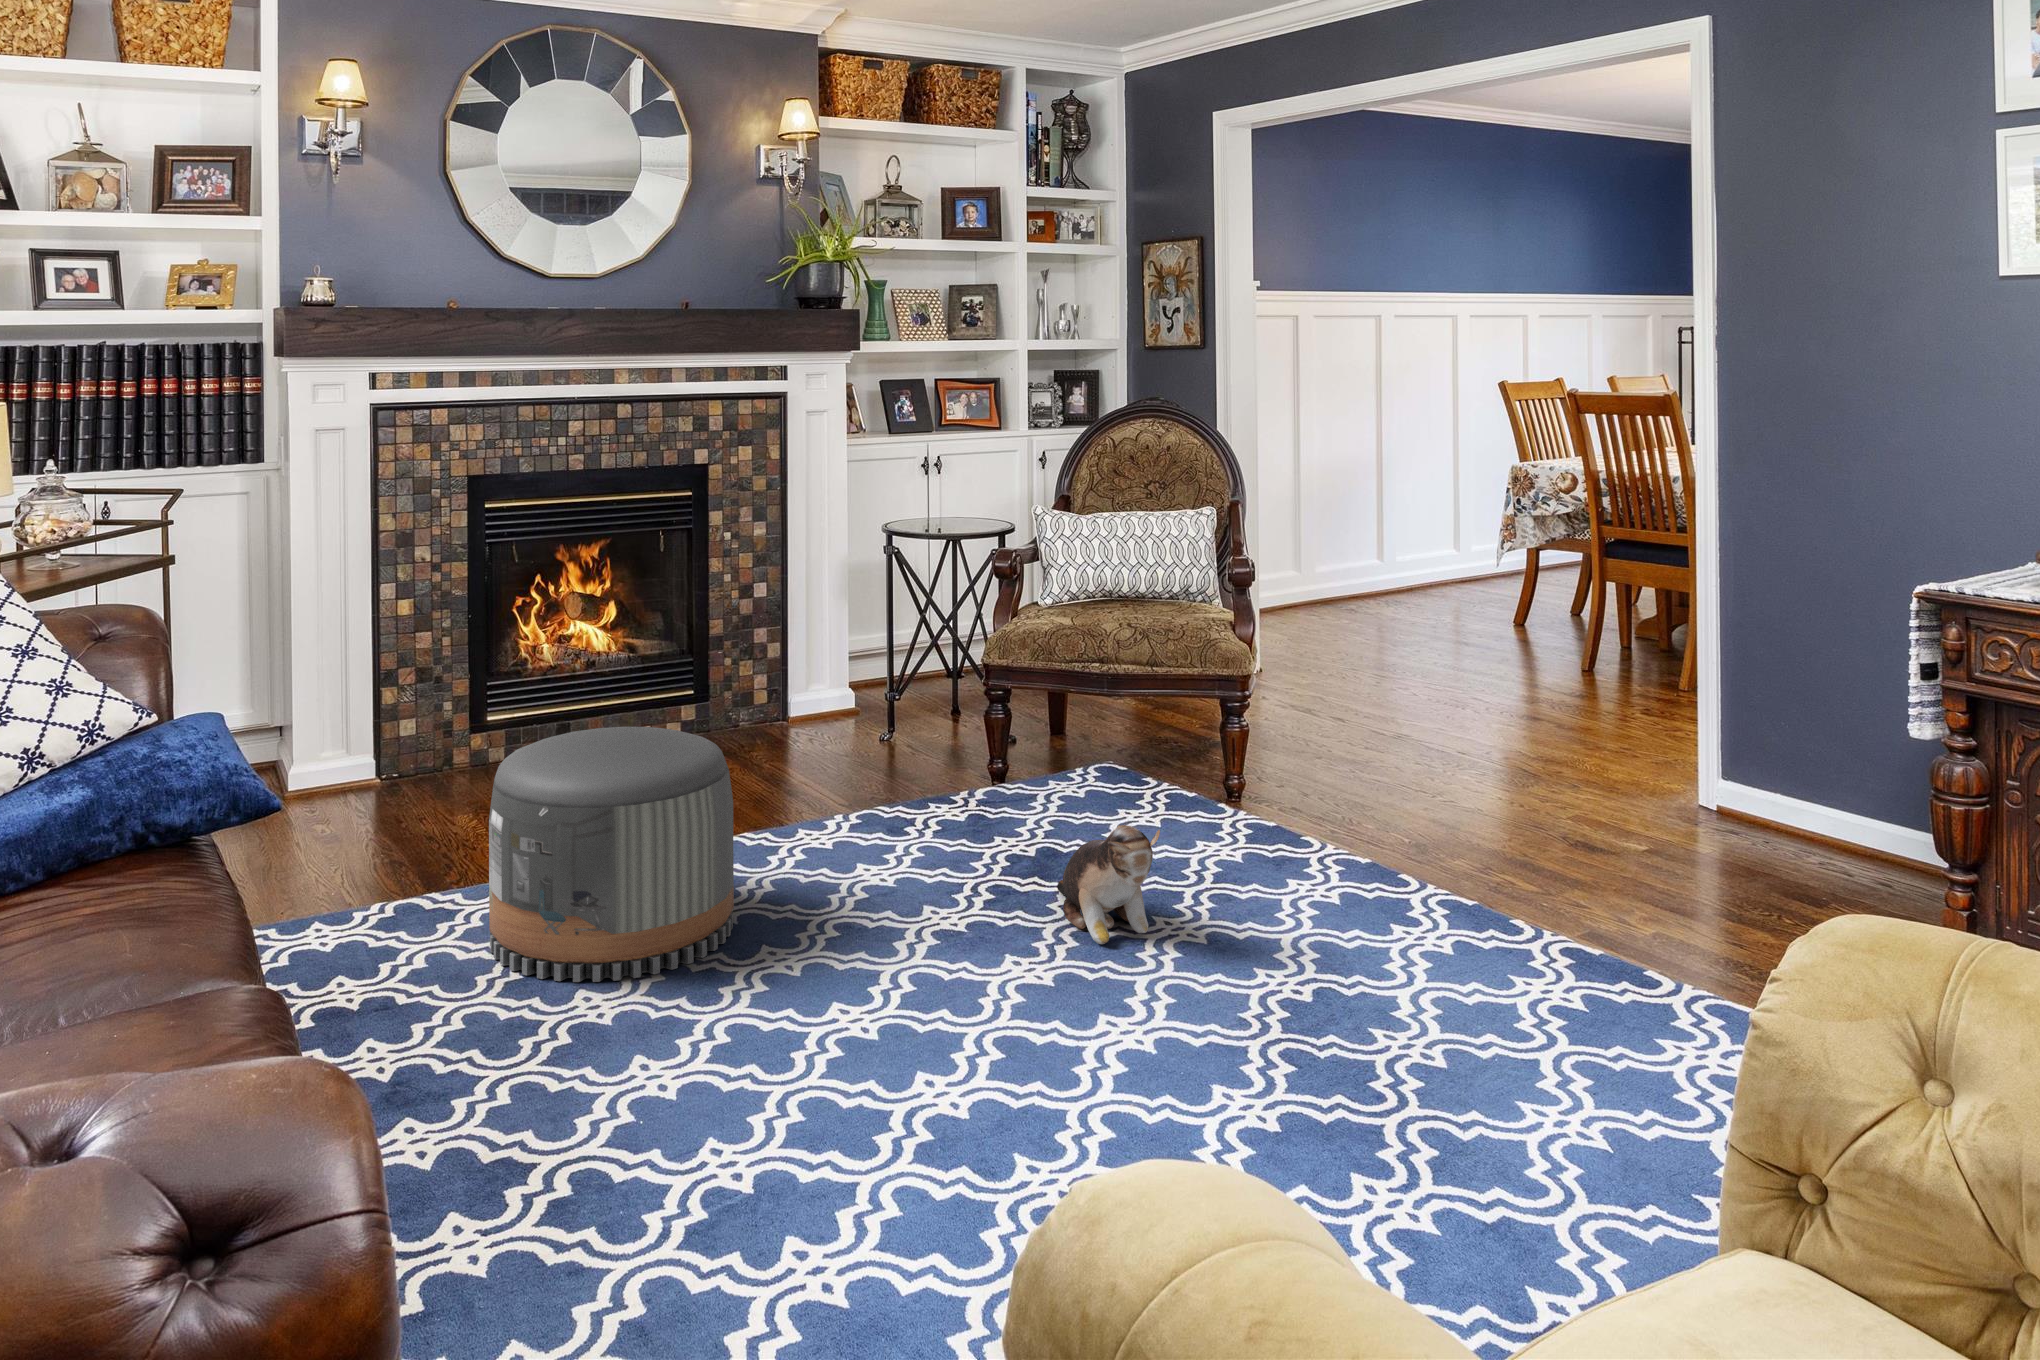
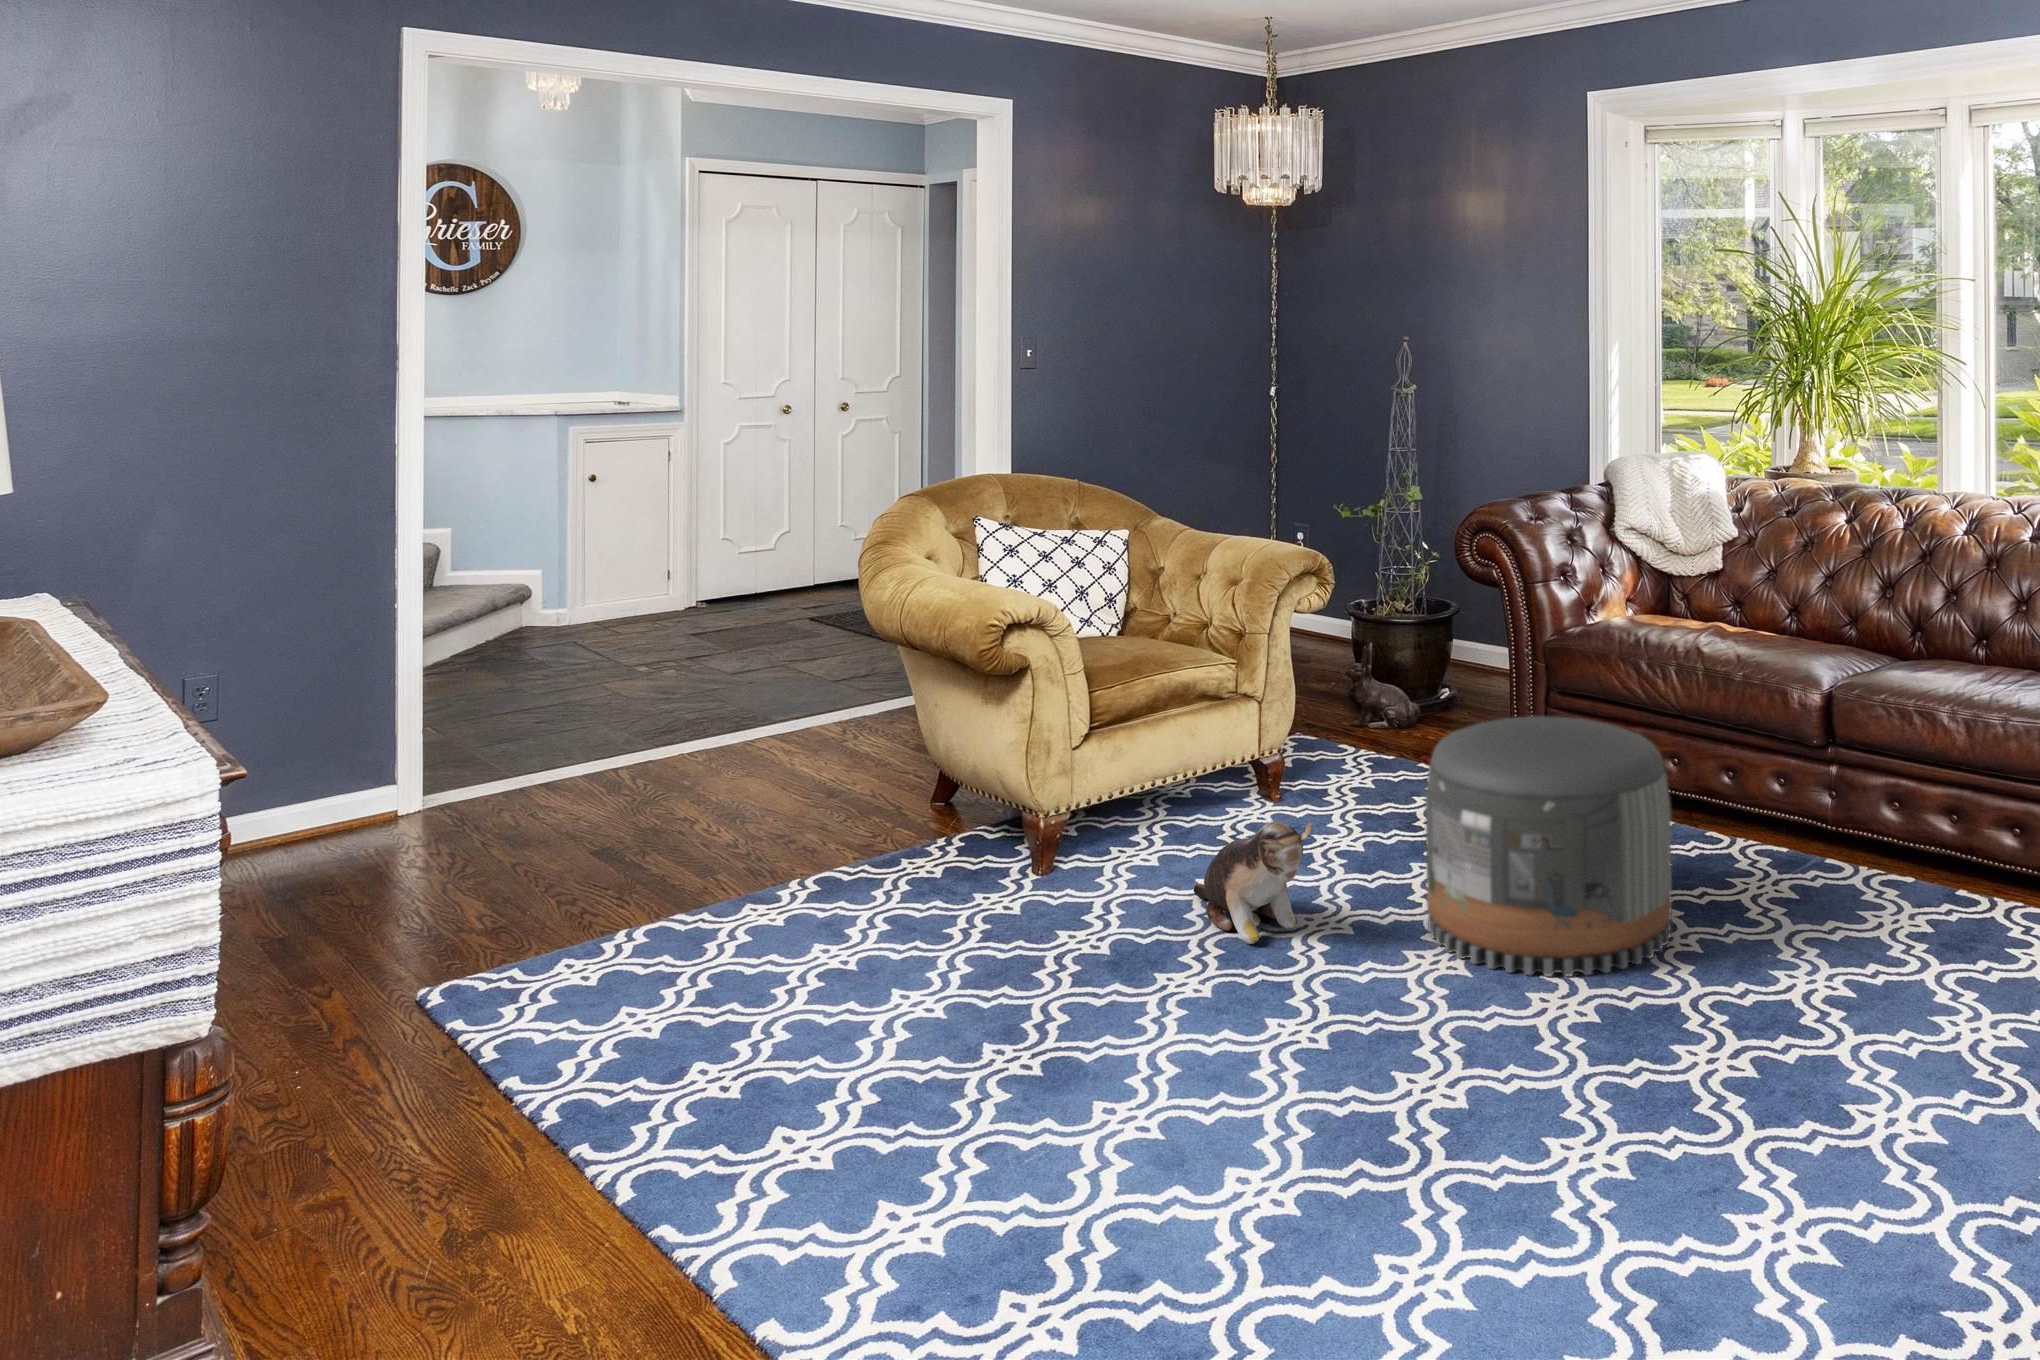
pouf: present [489,727,734,982] -> present [1425,716,1672,976]

